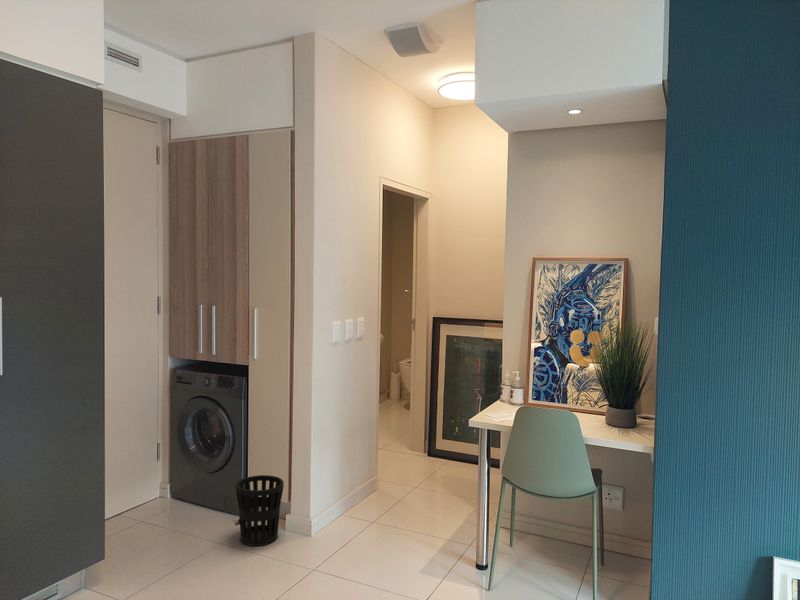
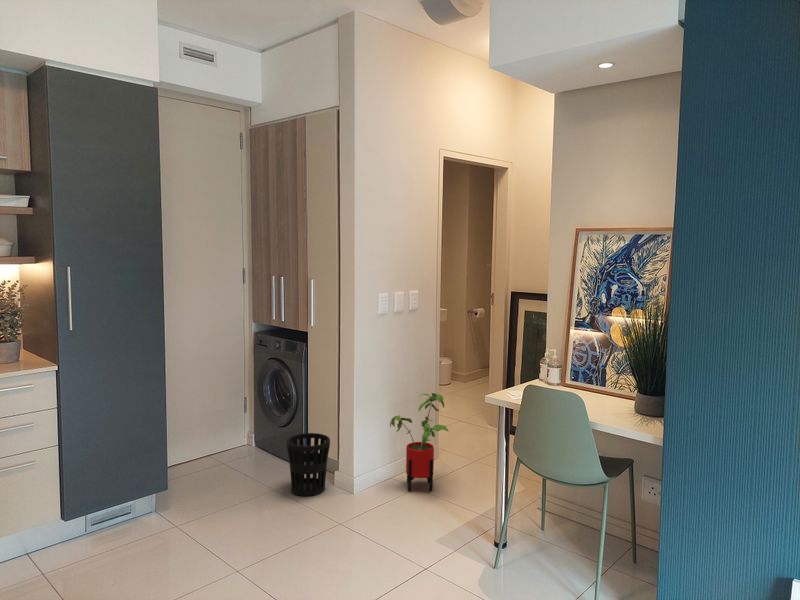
house plant: none [344,422,409,526] -> present [390,393,449,491]

